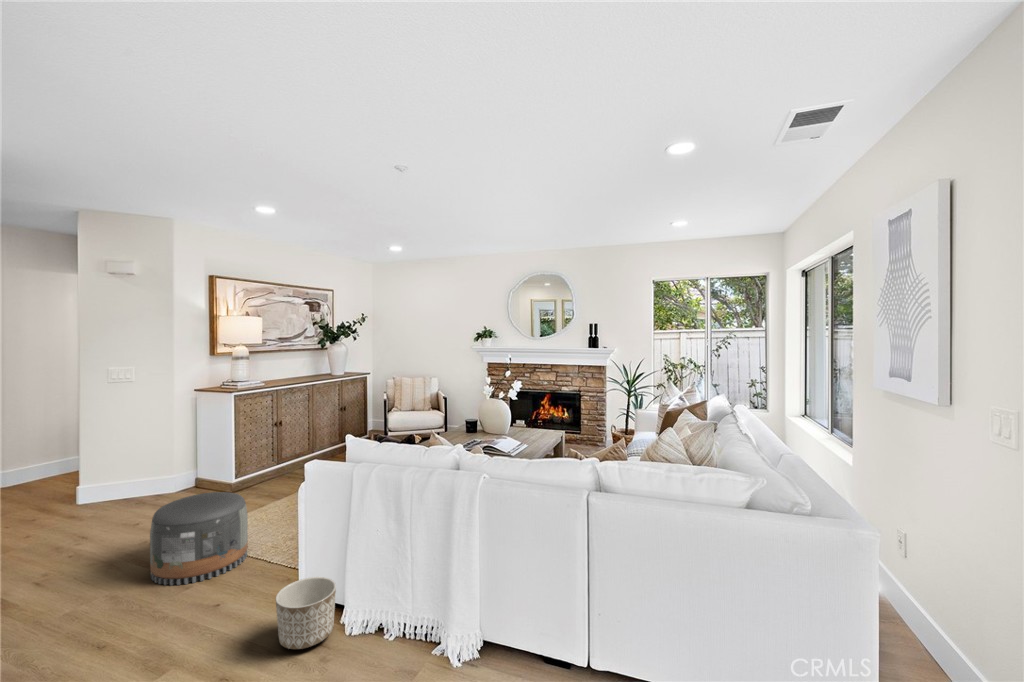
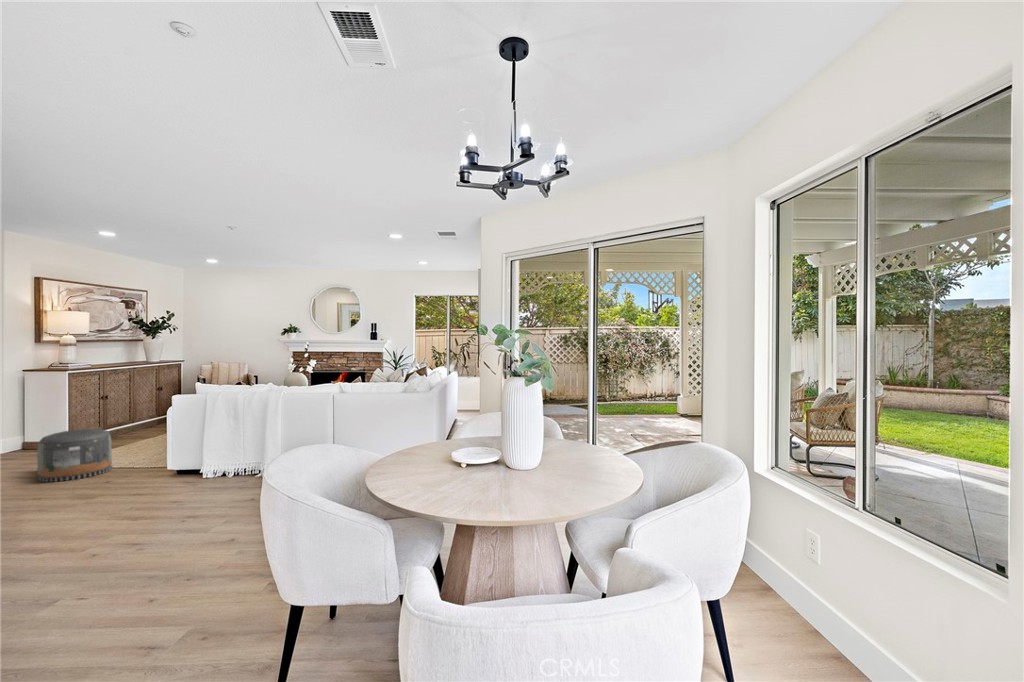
planter: present [276,577,336,649] -> none [159,454,196,485]

